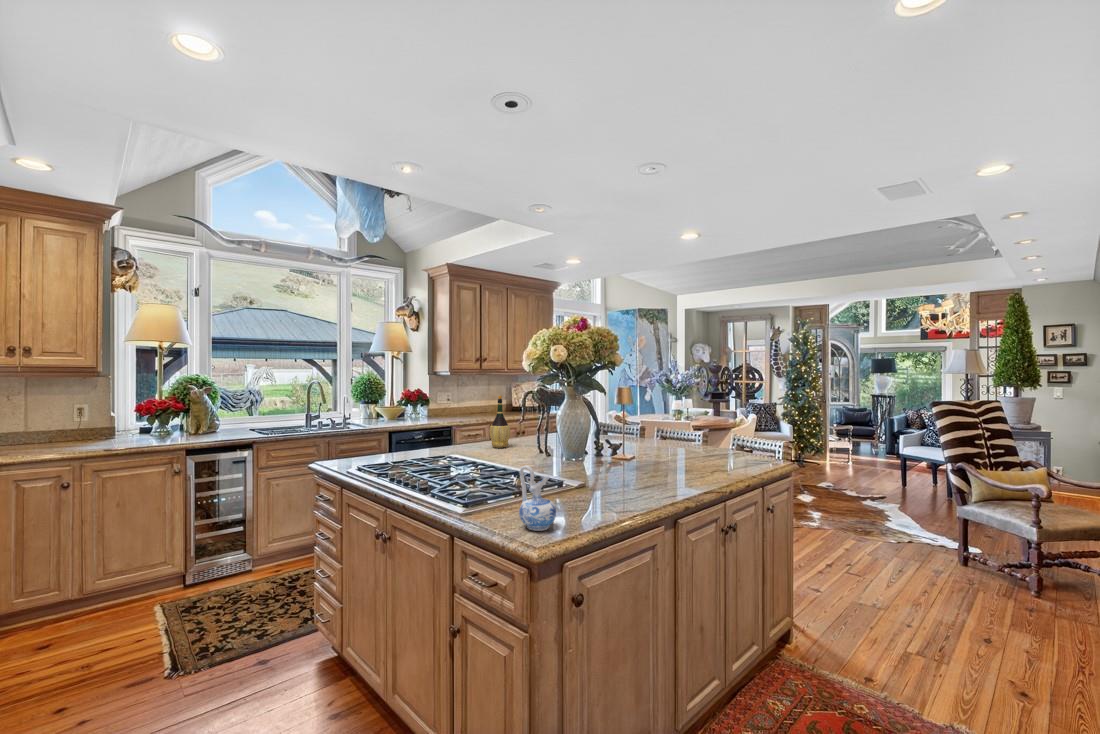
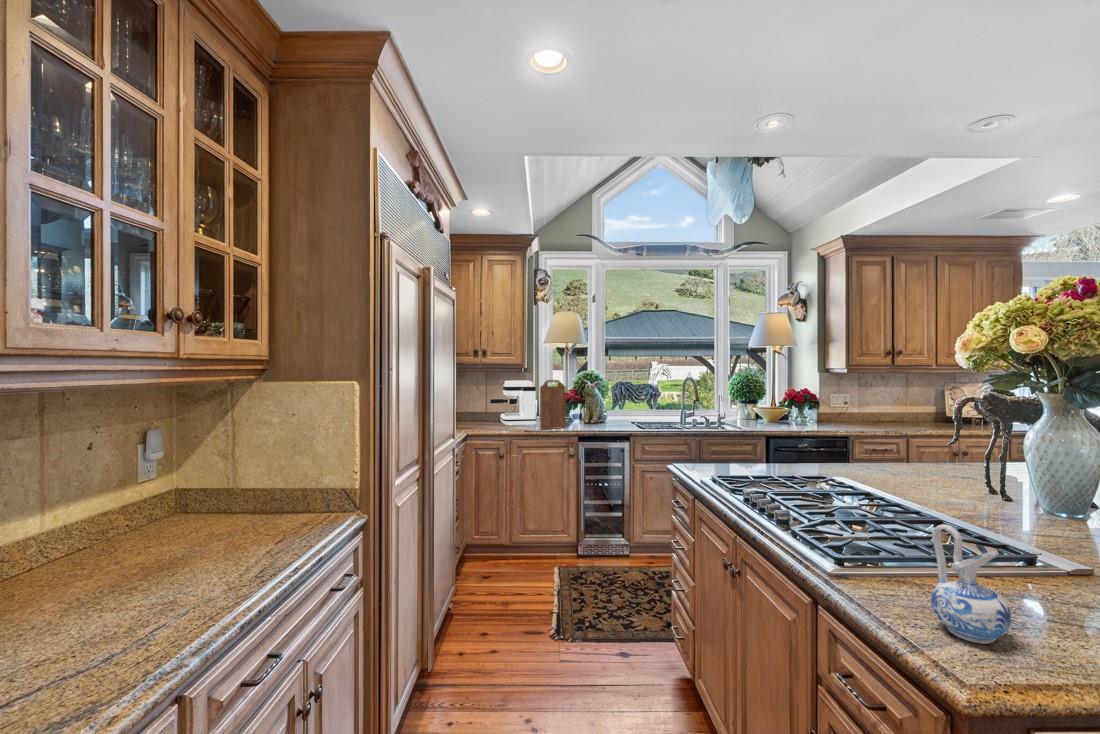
cutting board: none [131,387,168,447] -> present [540,380,566,429]
coffee maker: none [43,390,122,447] -> present [490,380,536,426]
wine bottle: present [489,396,510,448] -> none [899,403,934,476]

